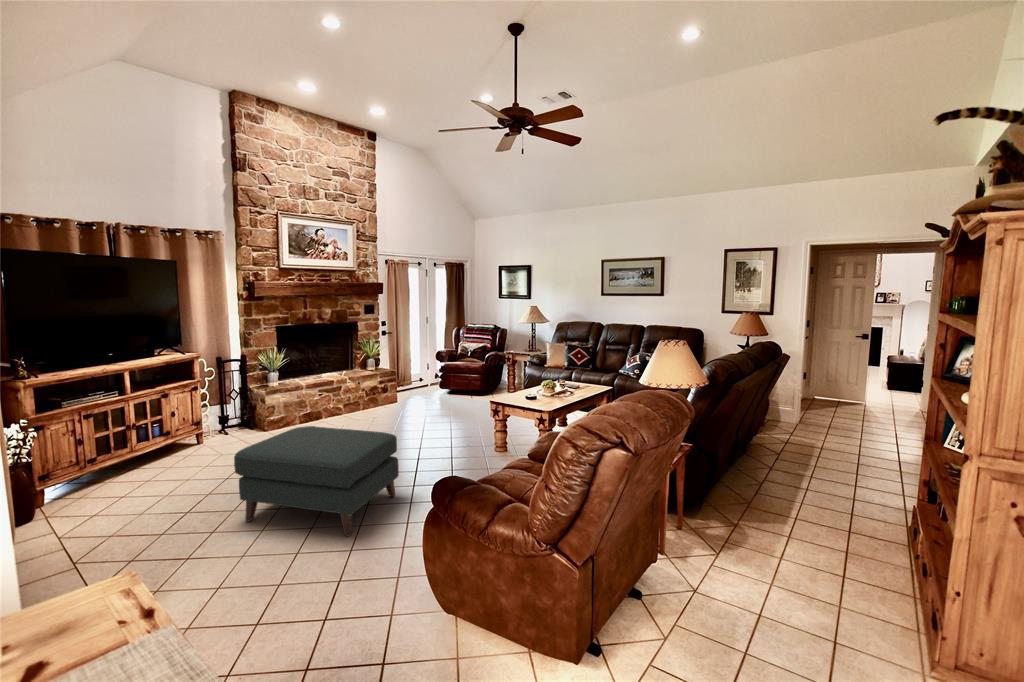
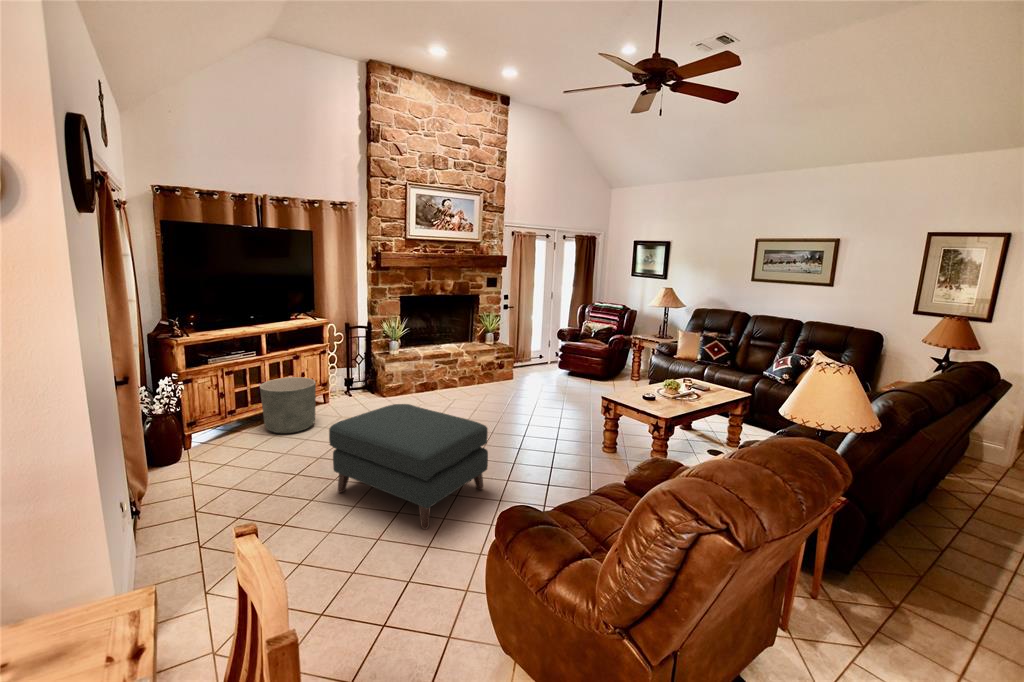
planter: none [126,417,194,479] -> present [260,377,316,433]

